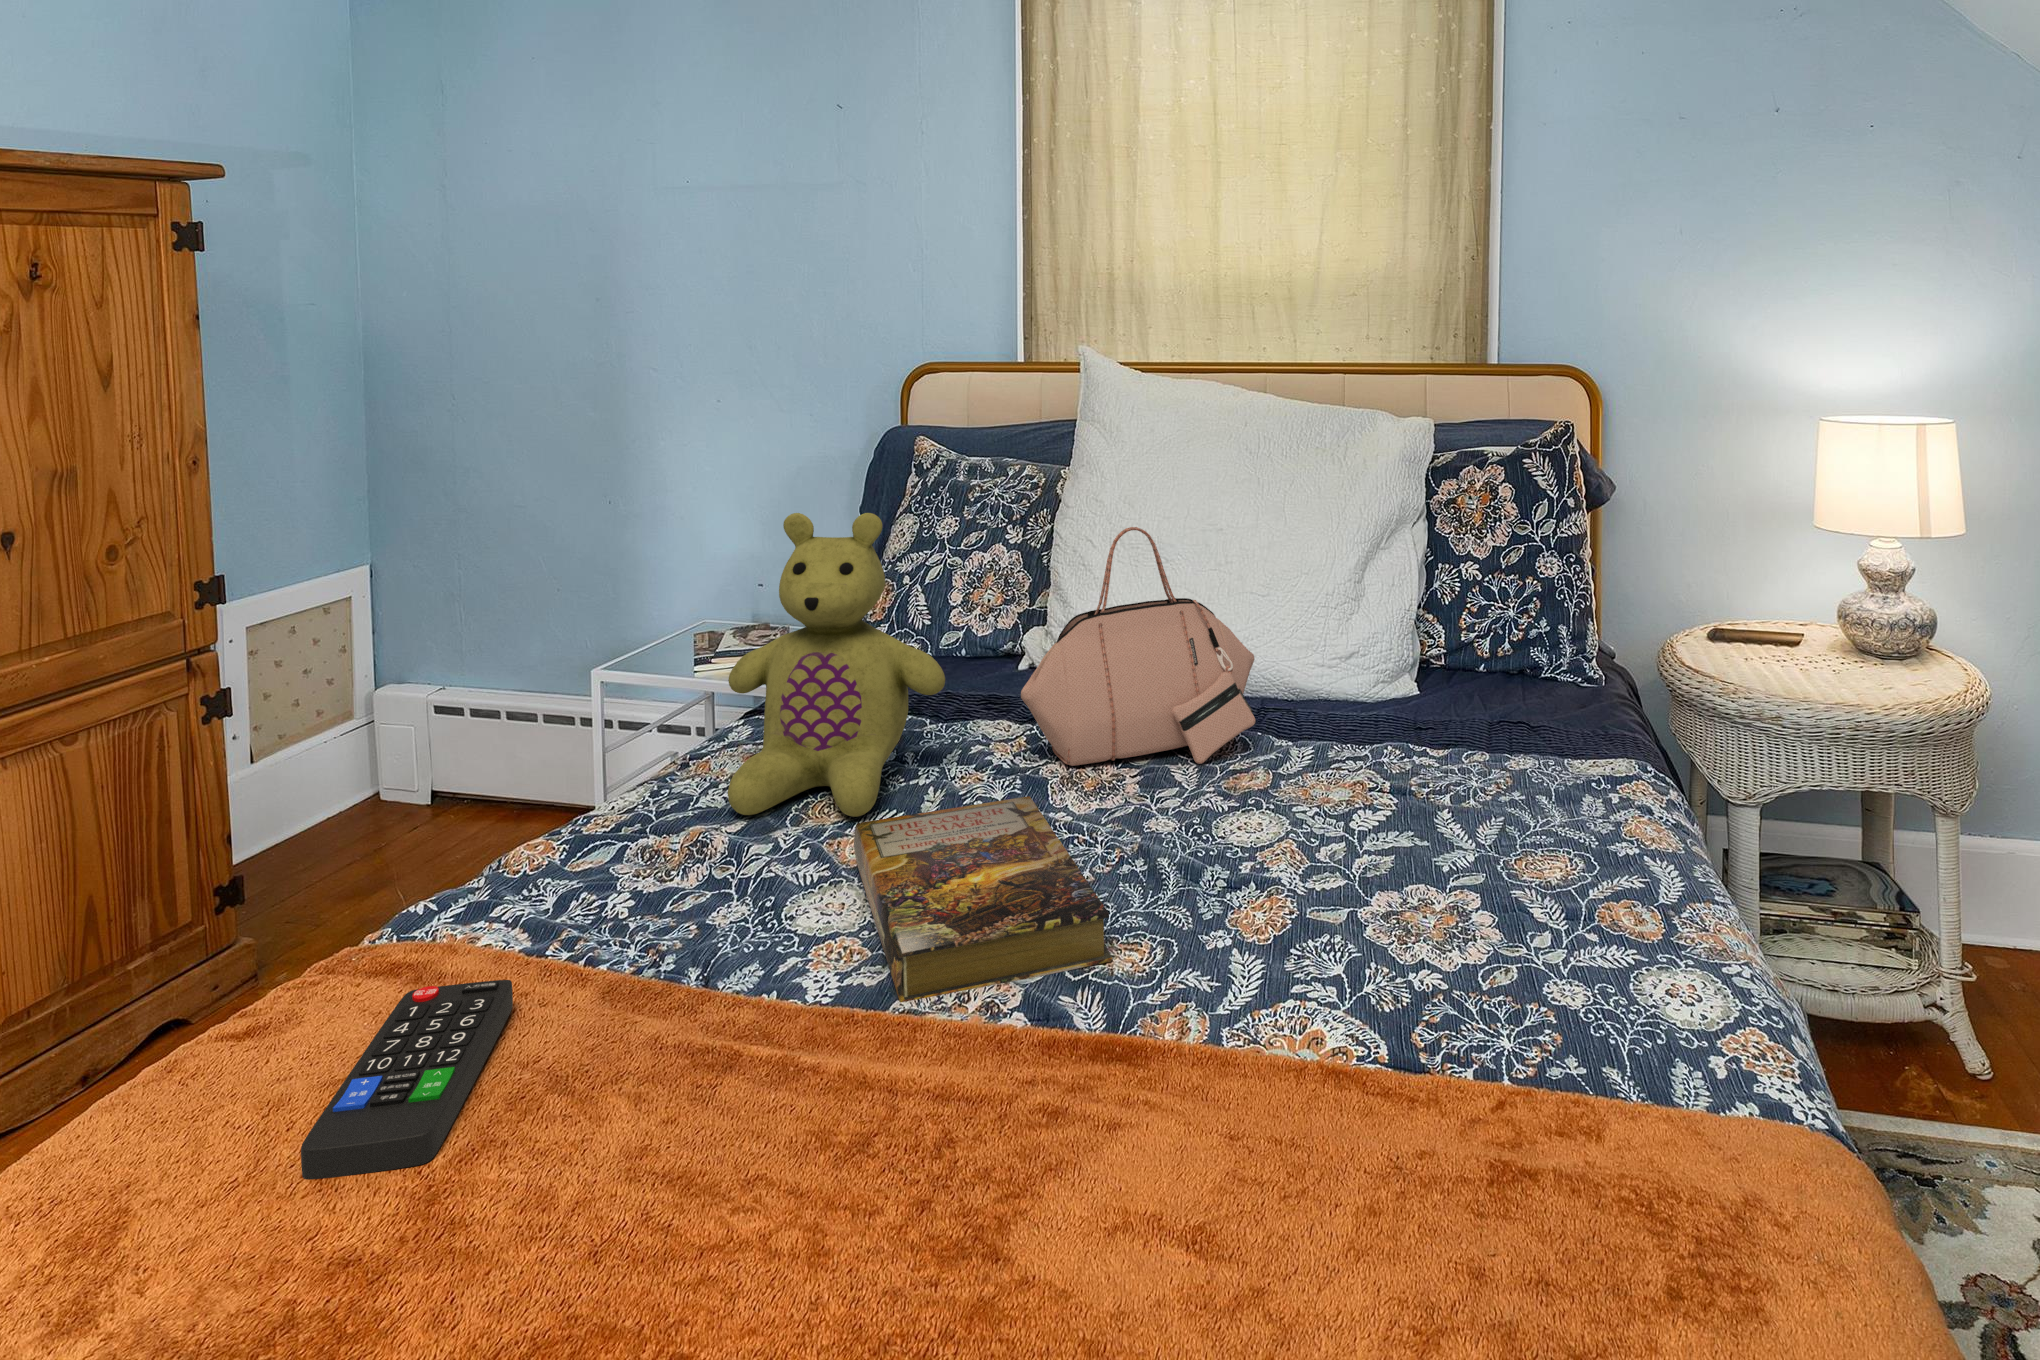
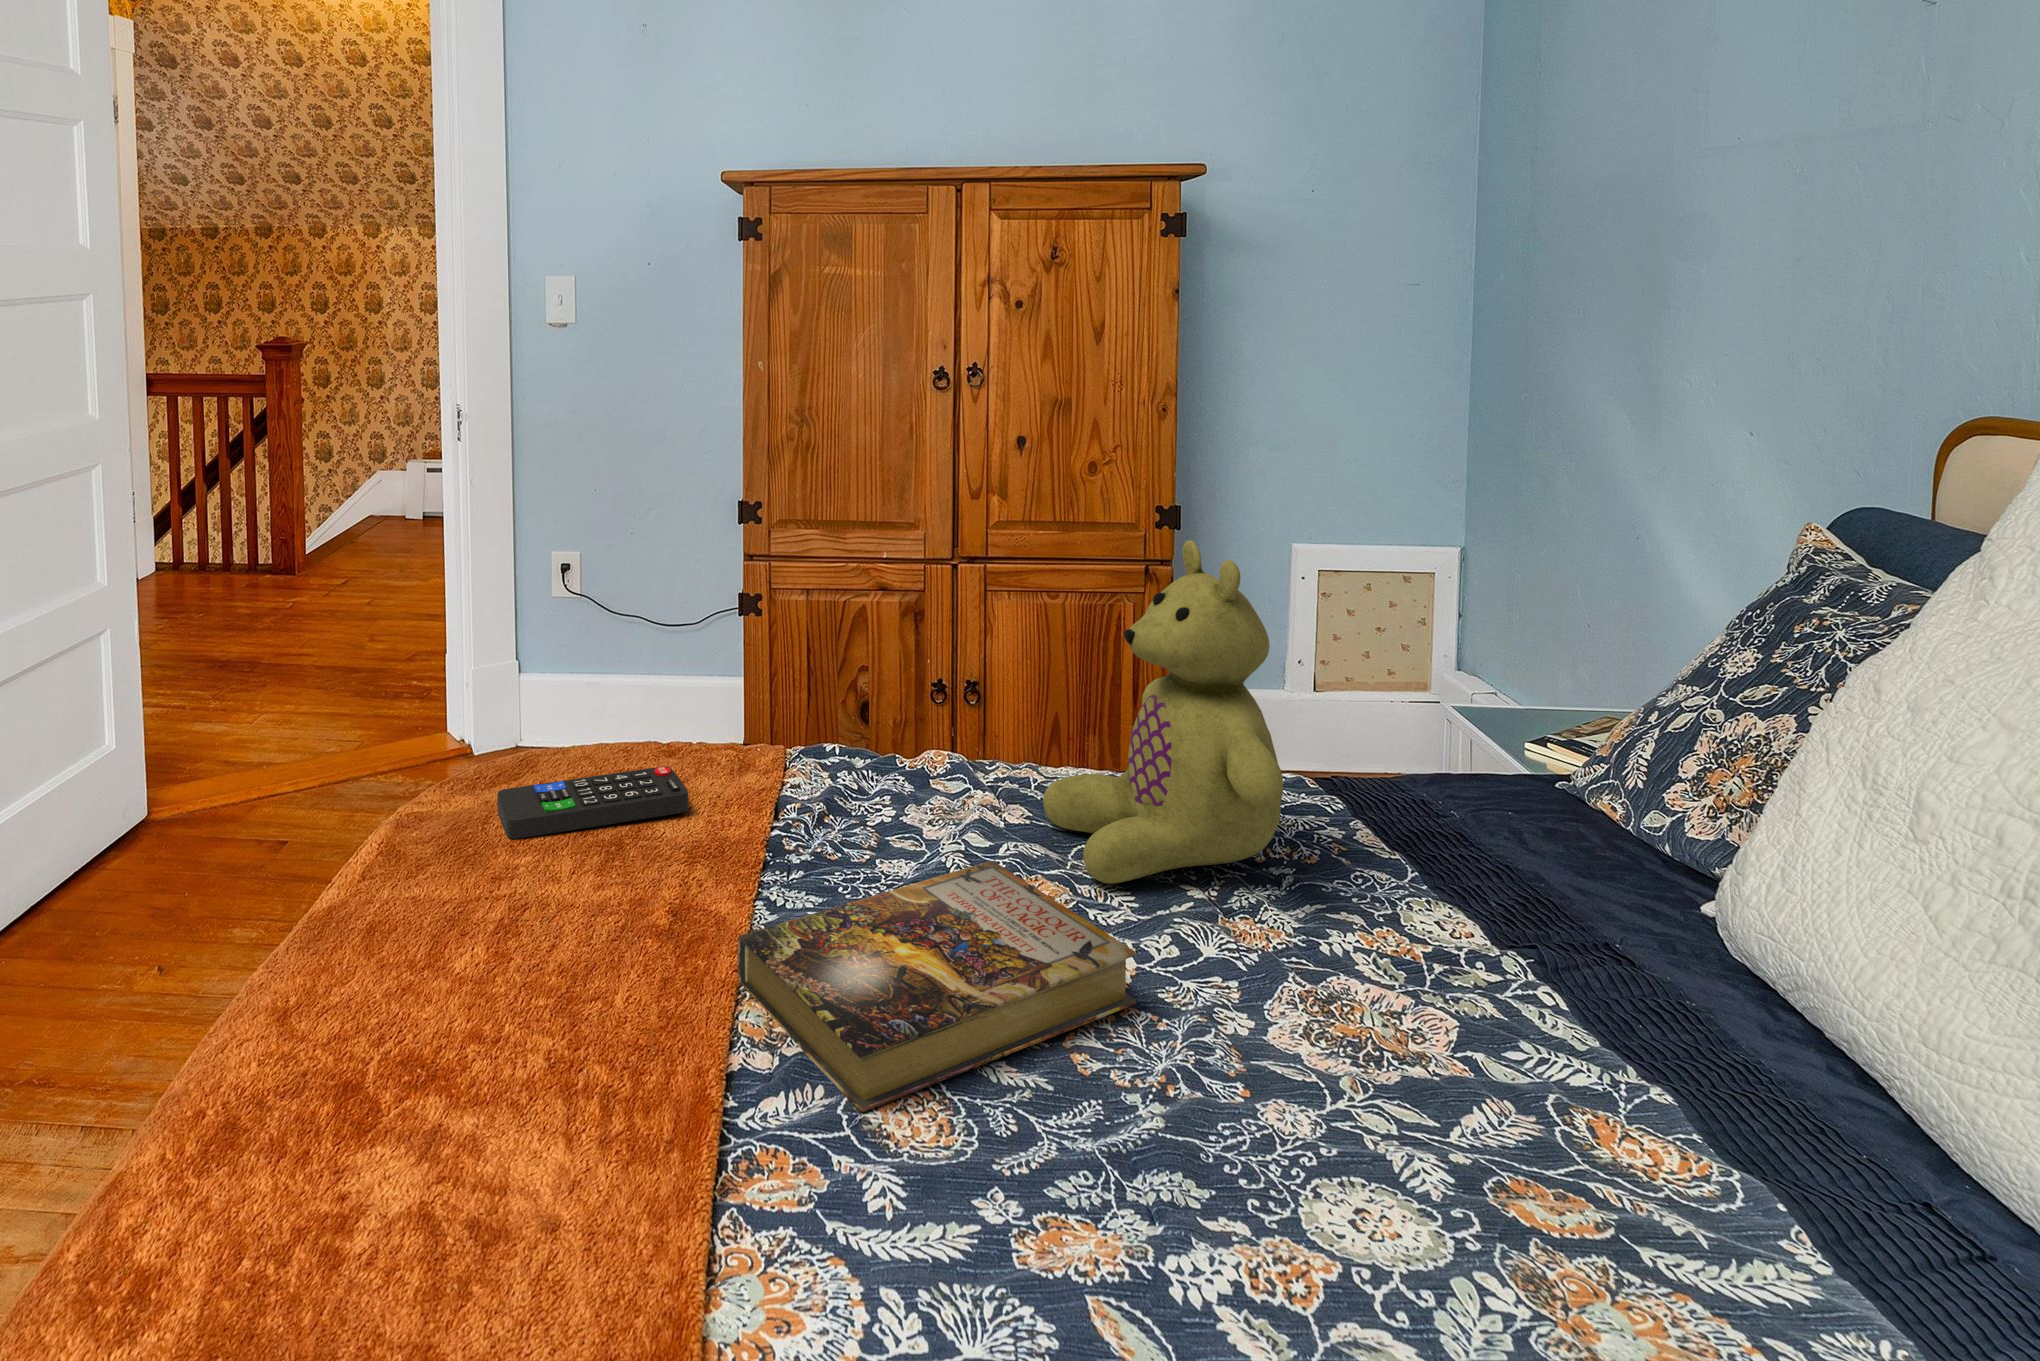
handbag: present [1021,527,1255,766] -> none [1367,705,1828,1167]

